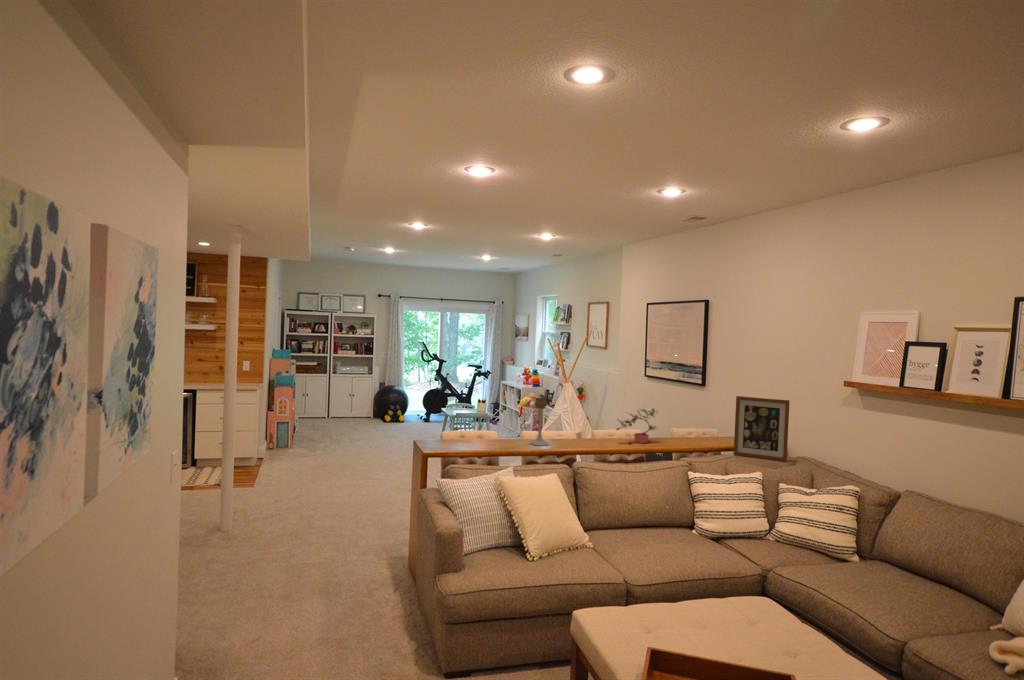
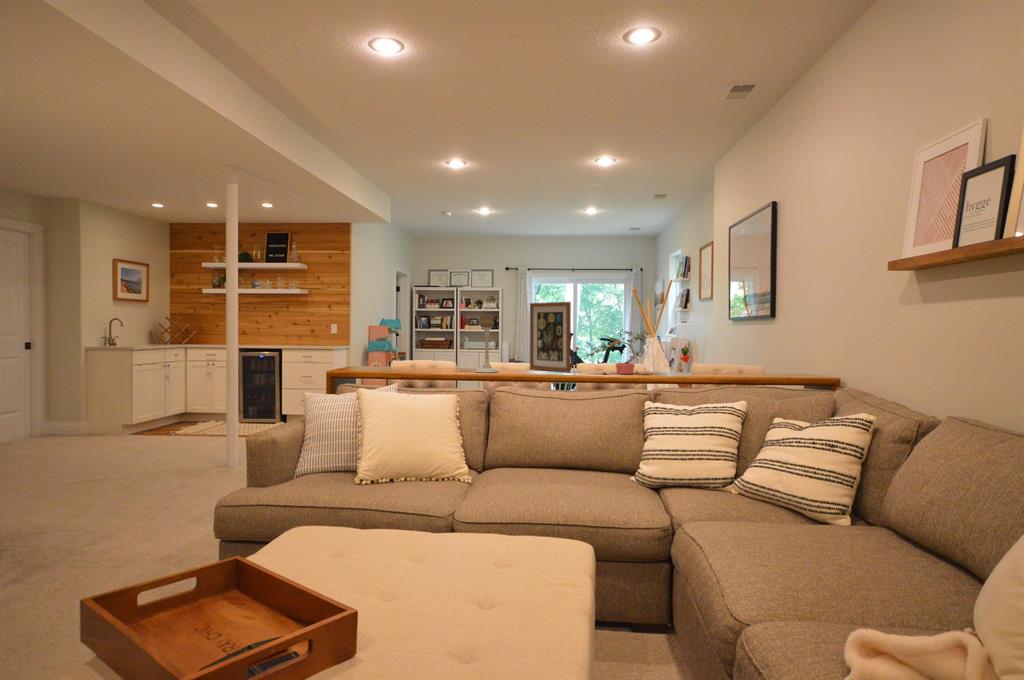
picture frame: present [734,396,790,461] -> present [530,302,571,372]

